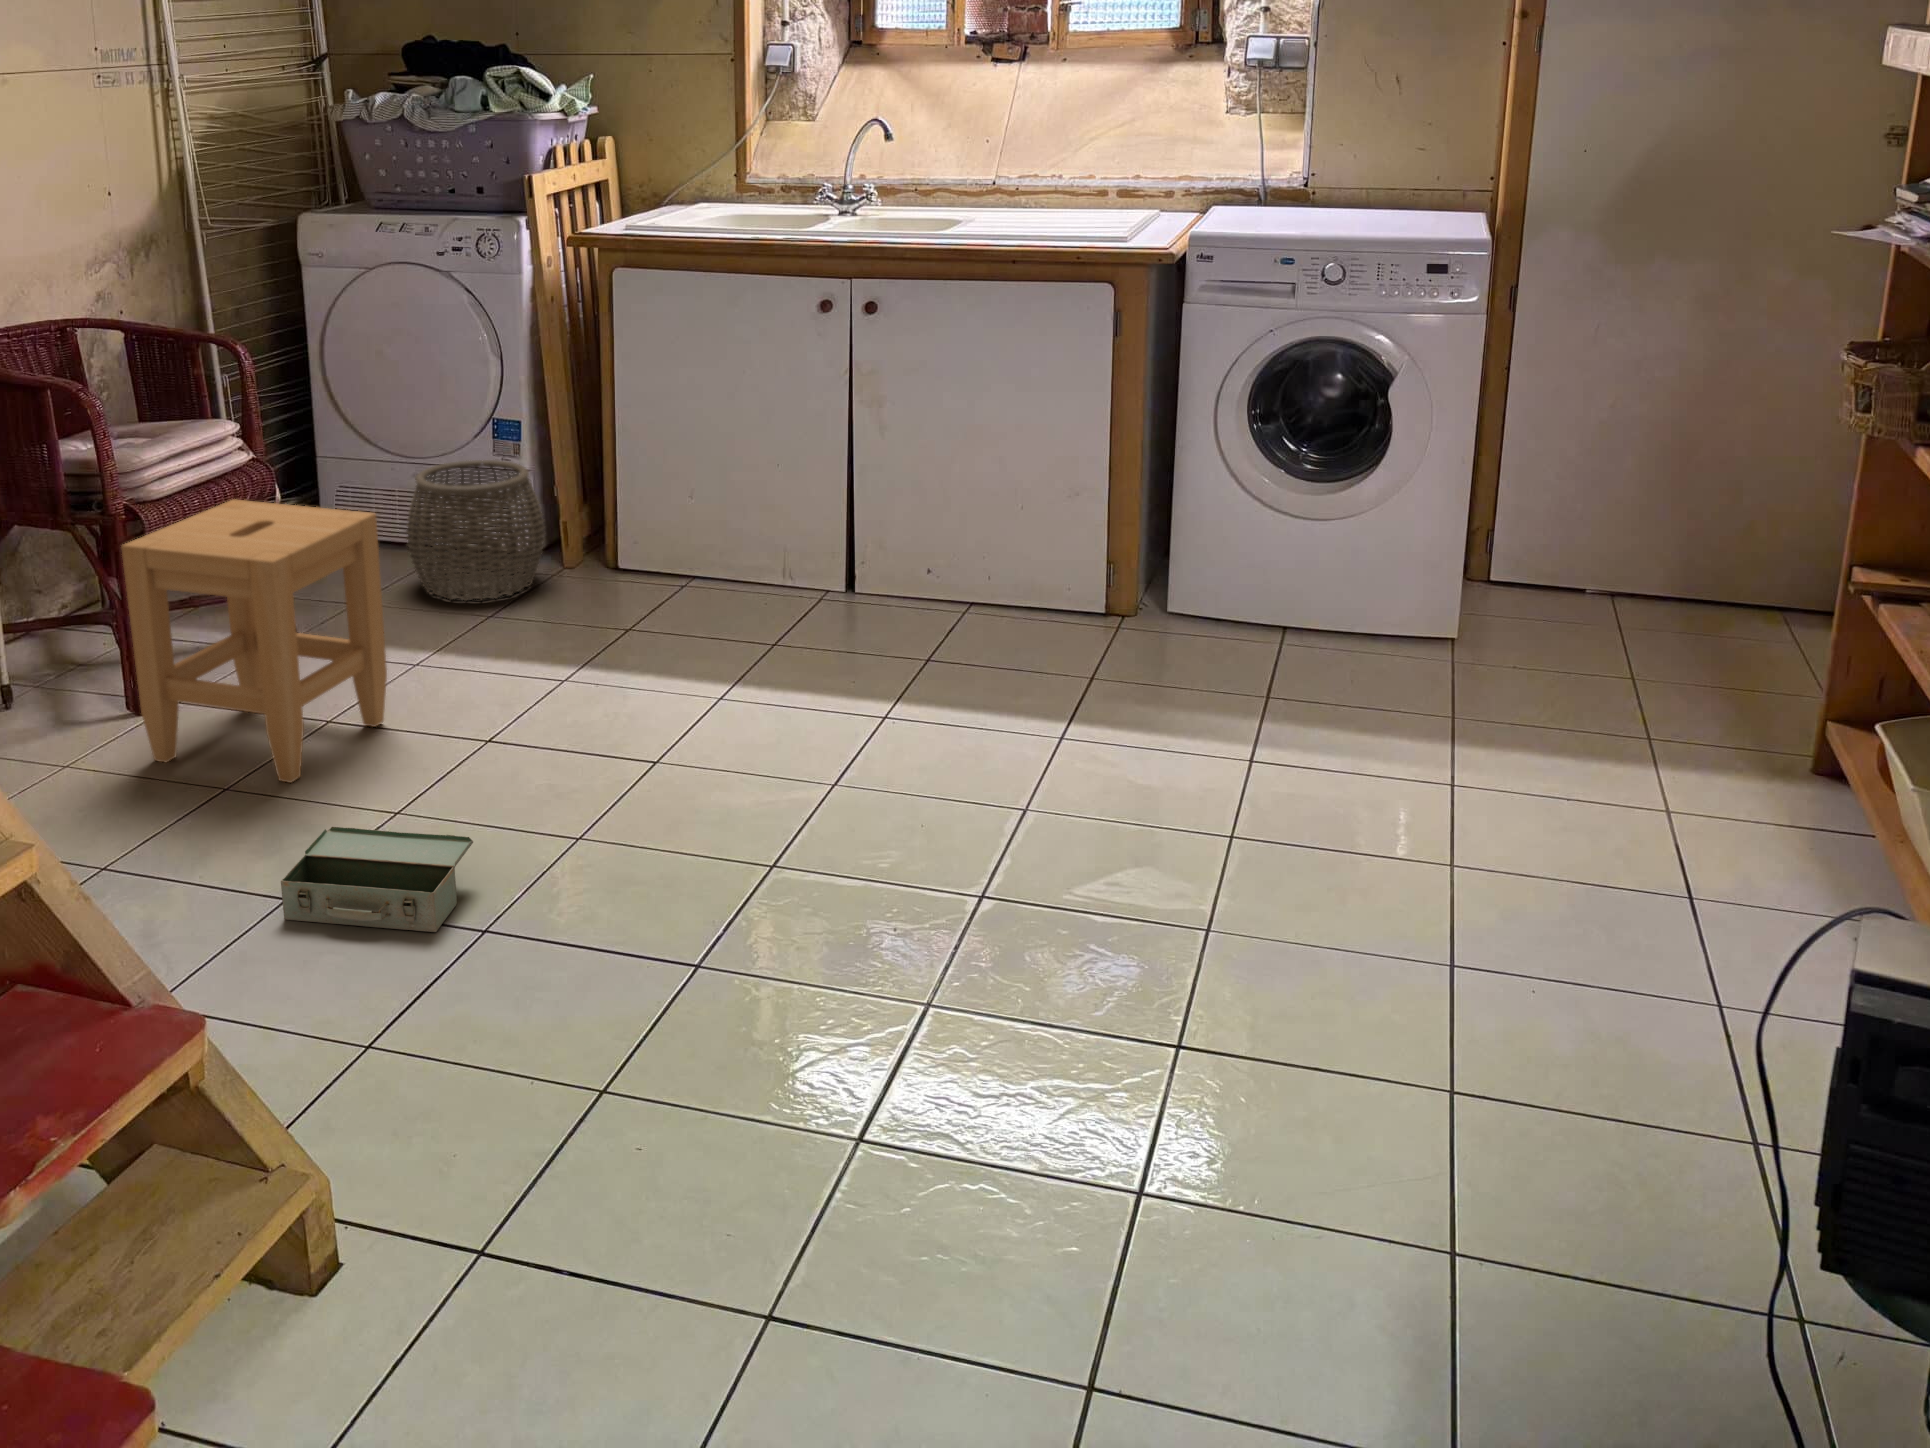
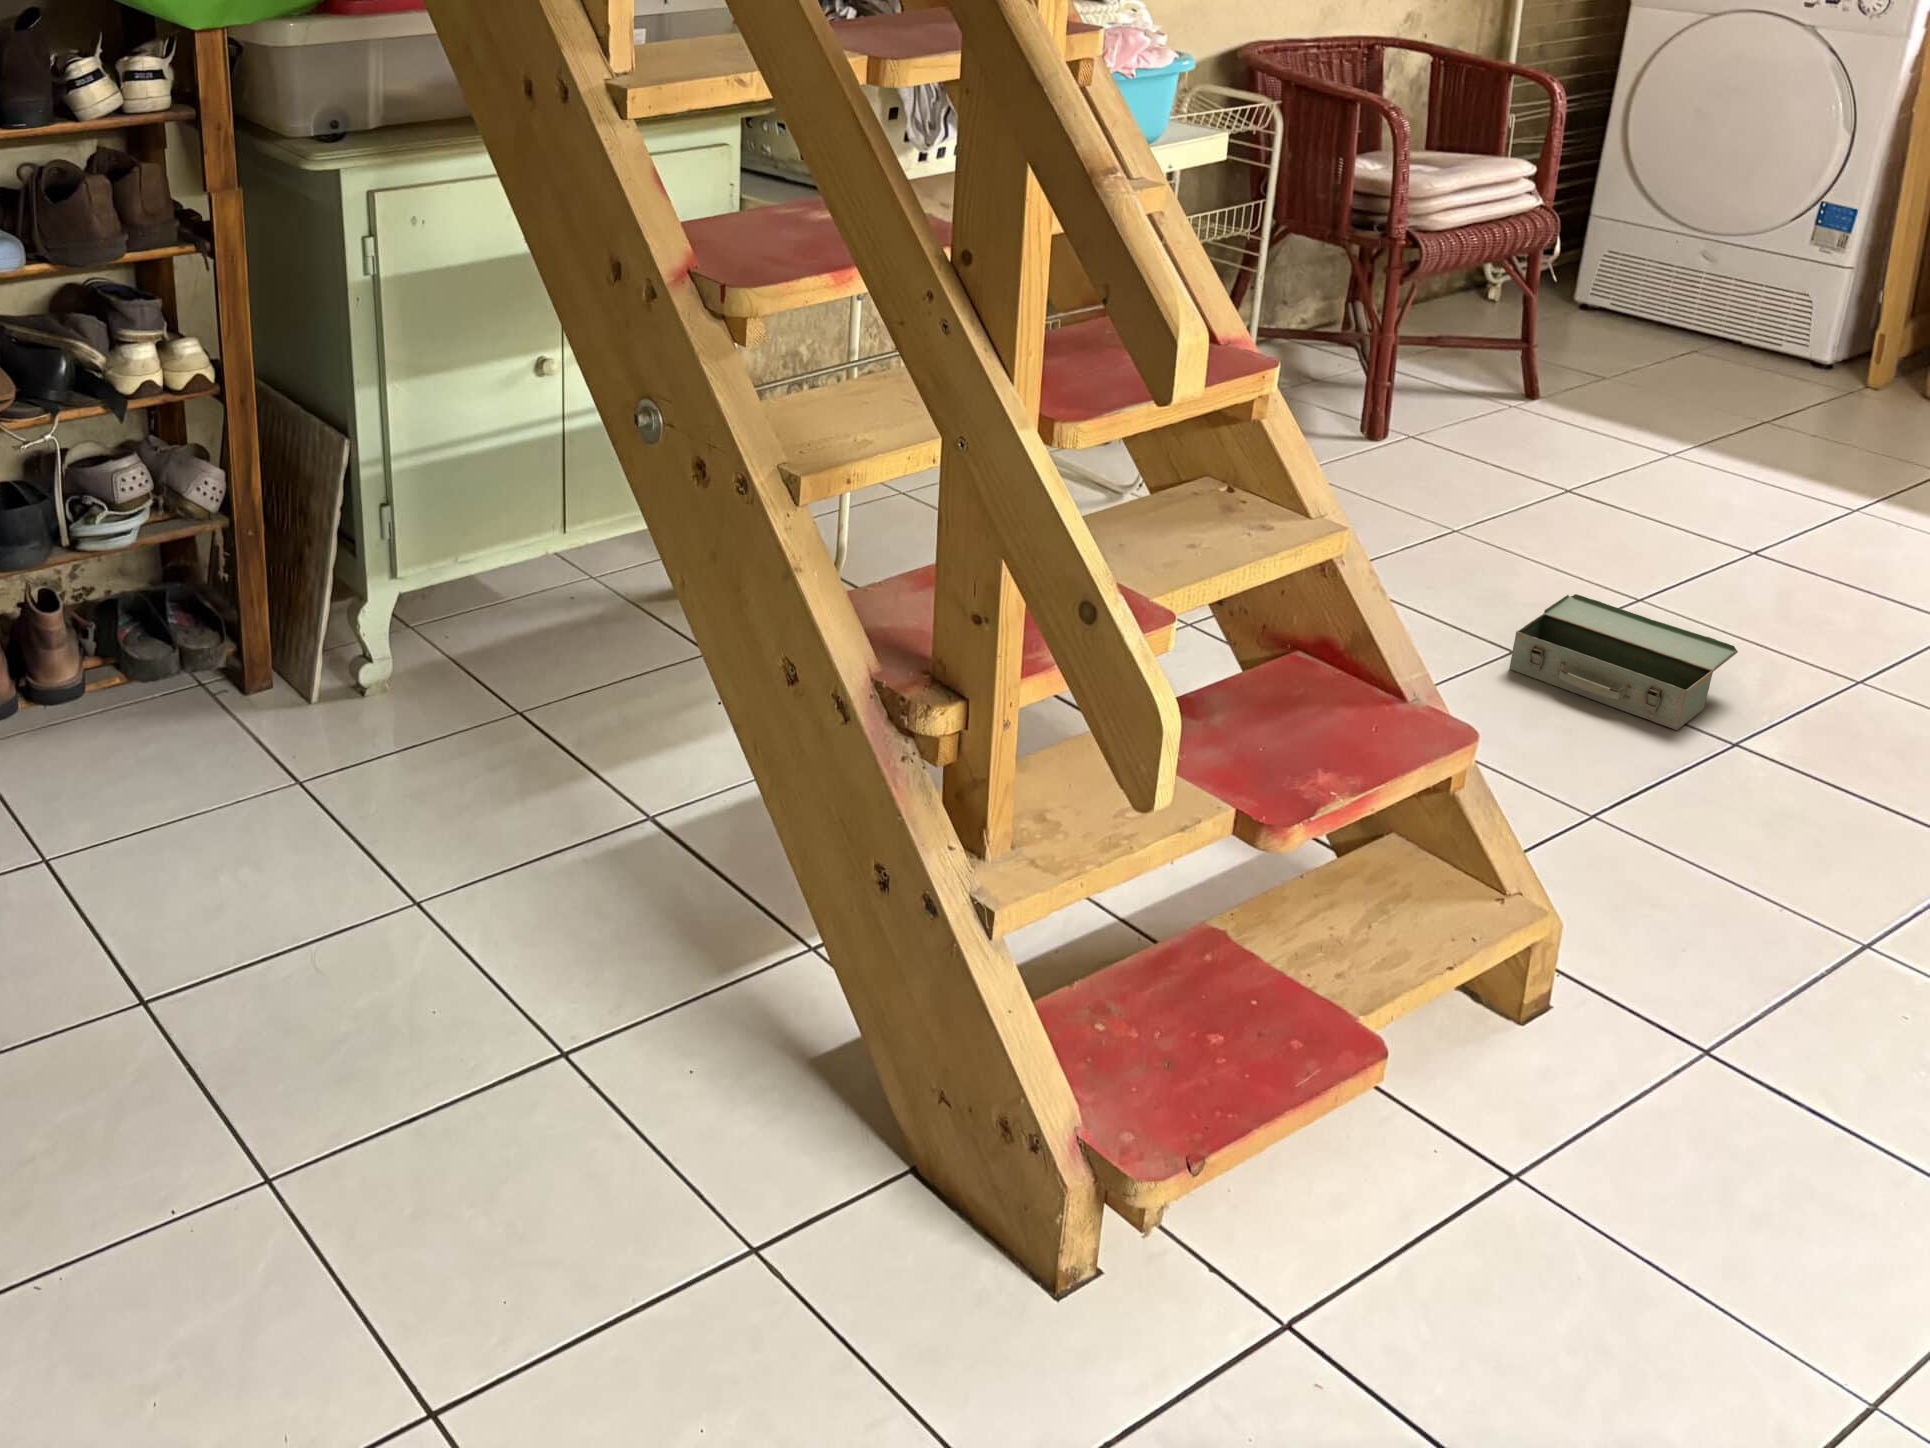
woven basket: present [406,460,545,601] -> none [1683,244,1865,404]
stool: present [121,499,387,783] -> none [1383,244,1688,540]

